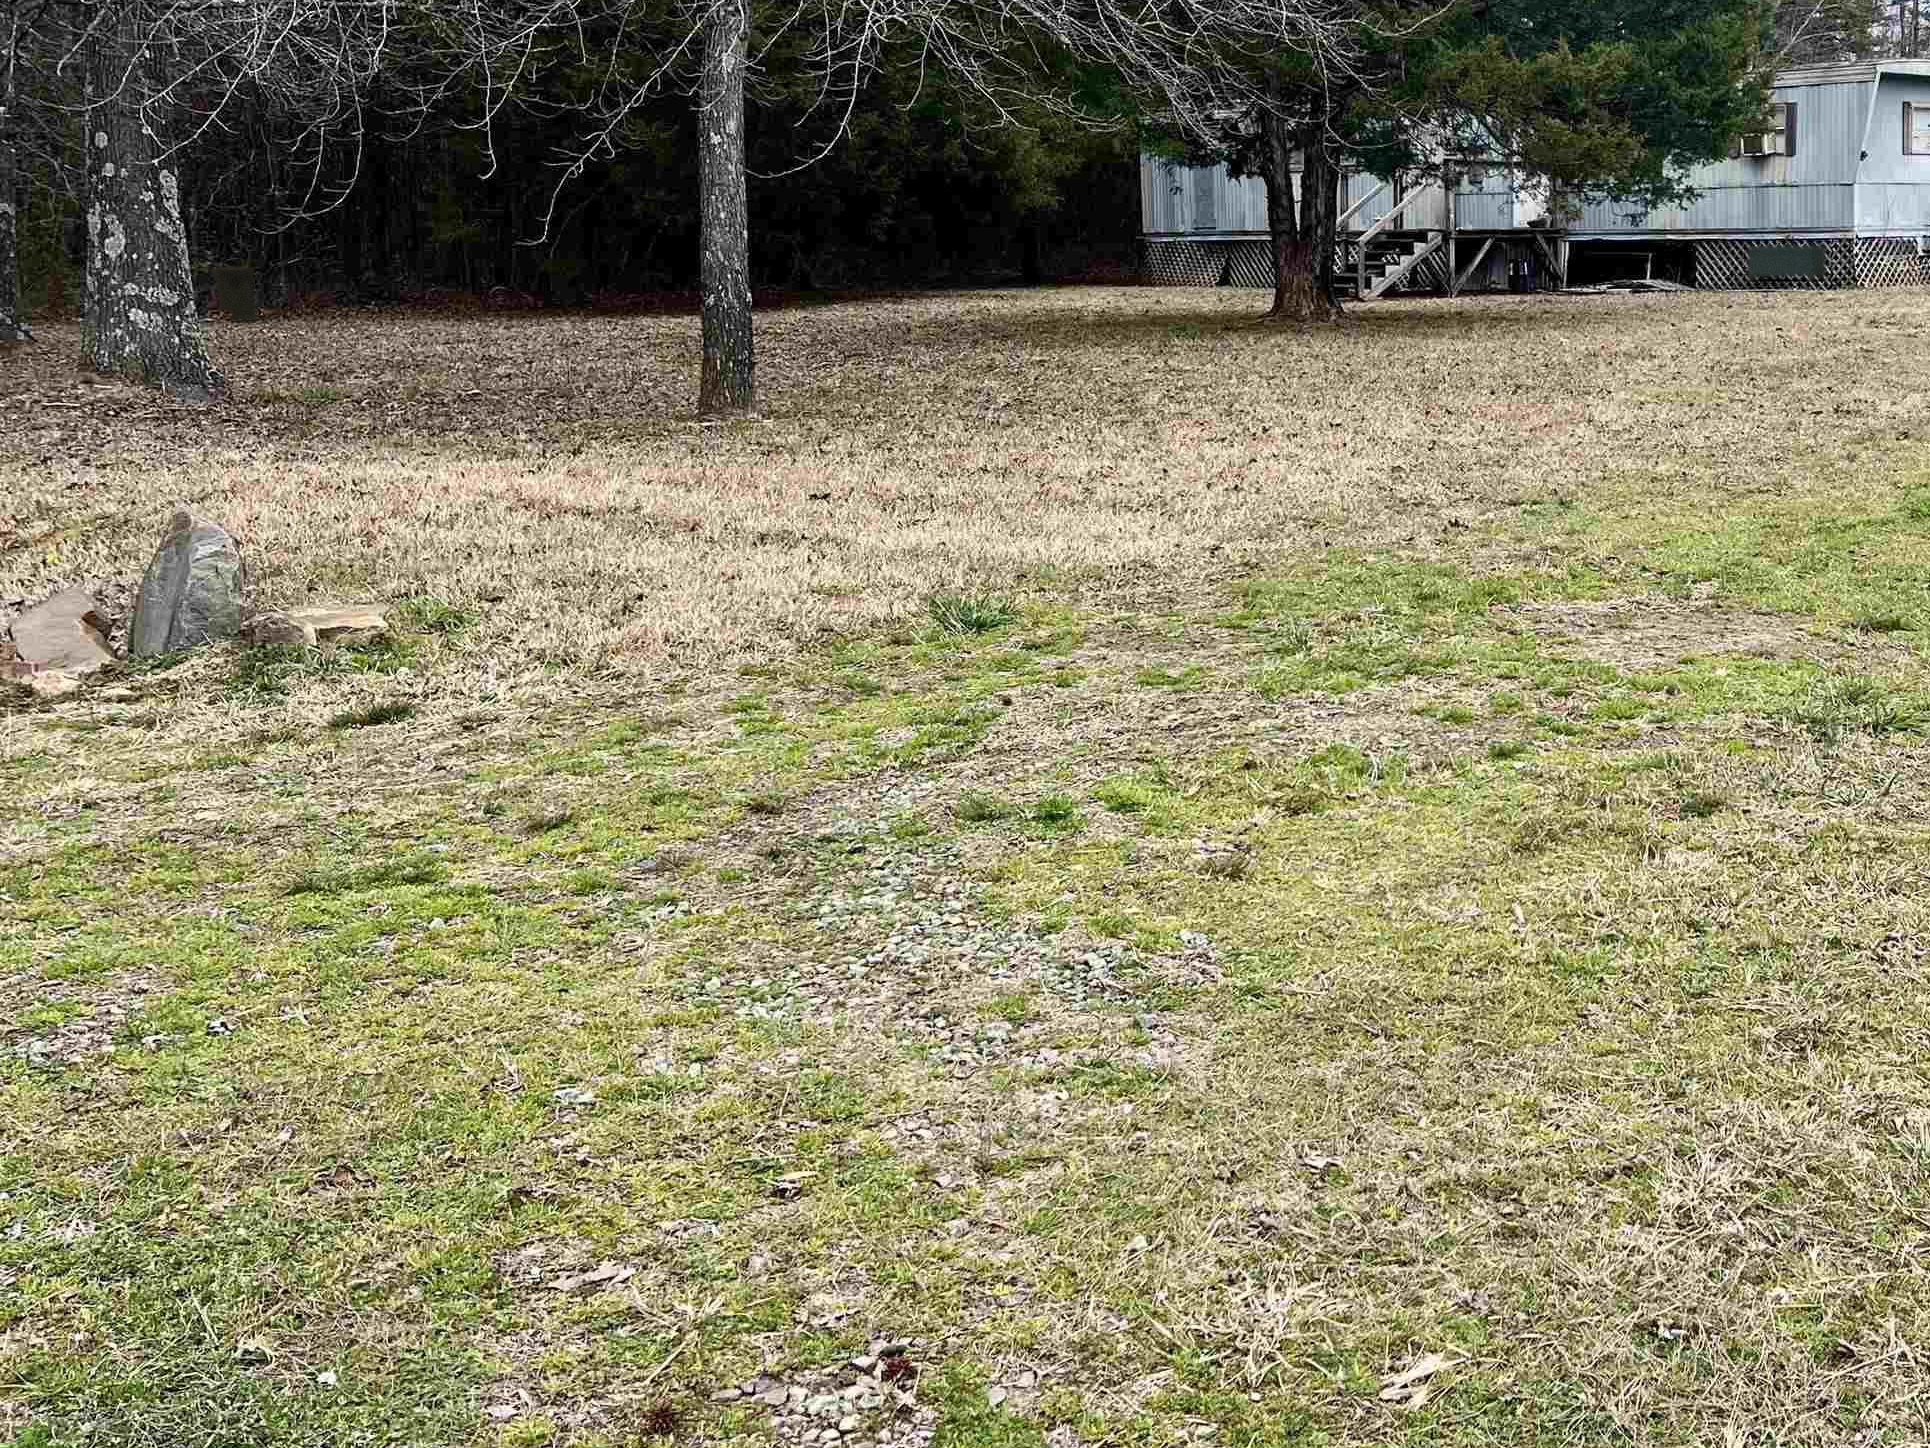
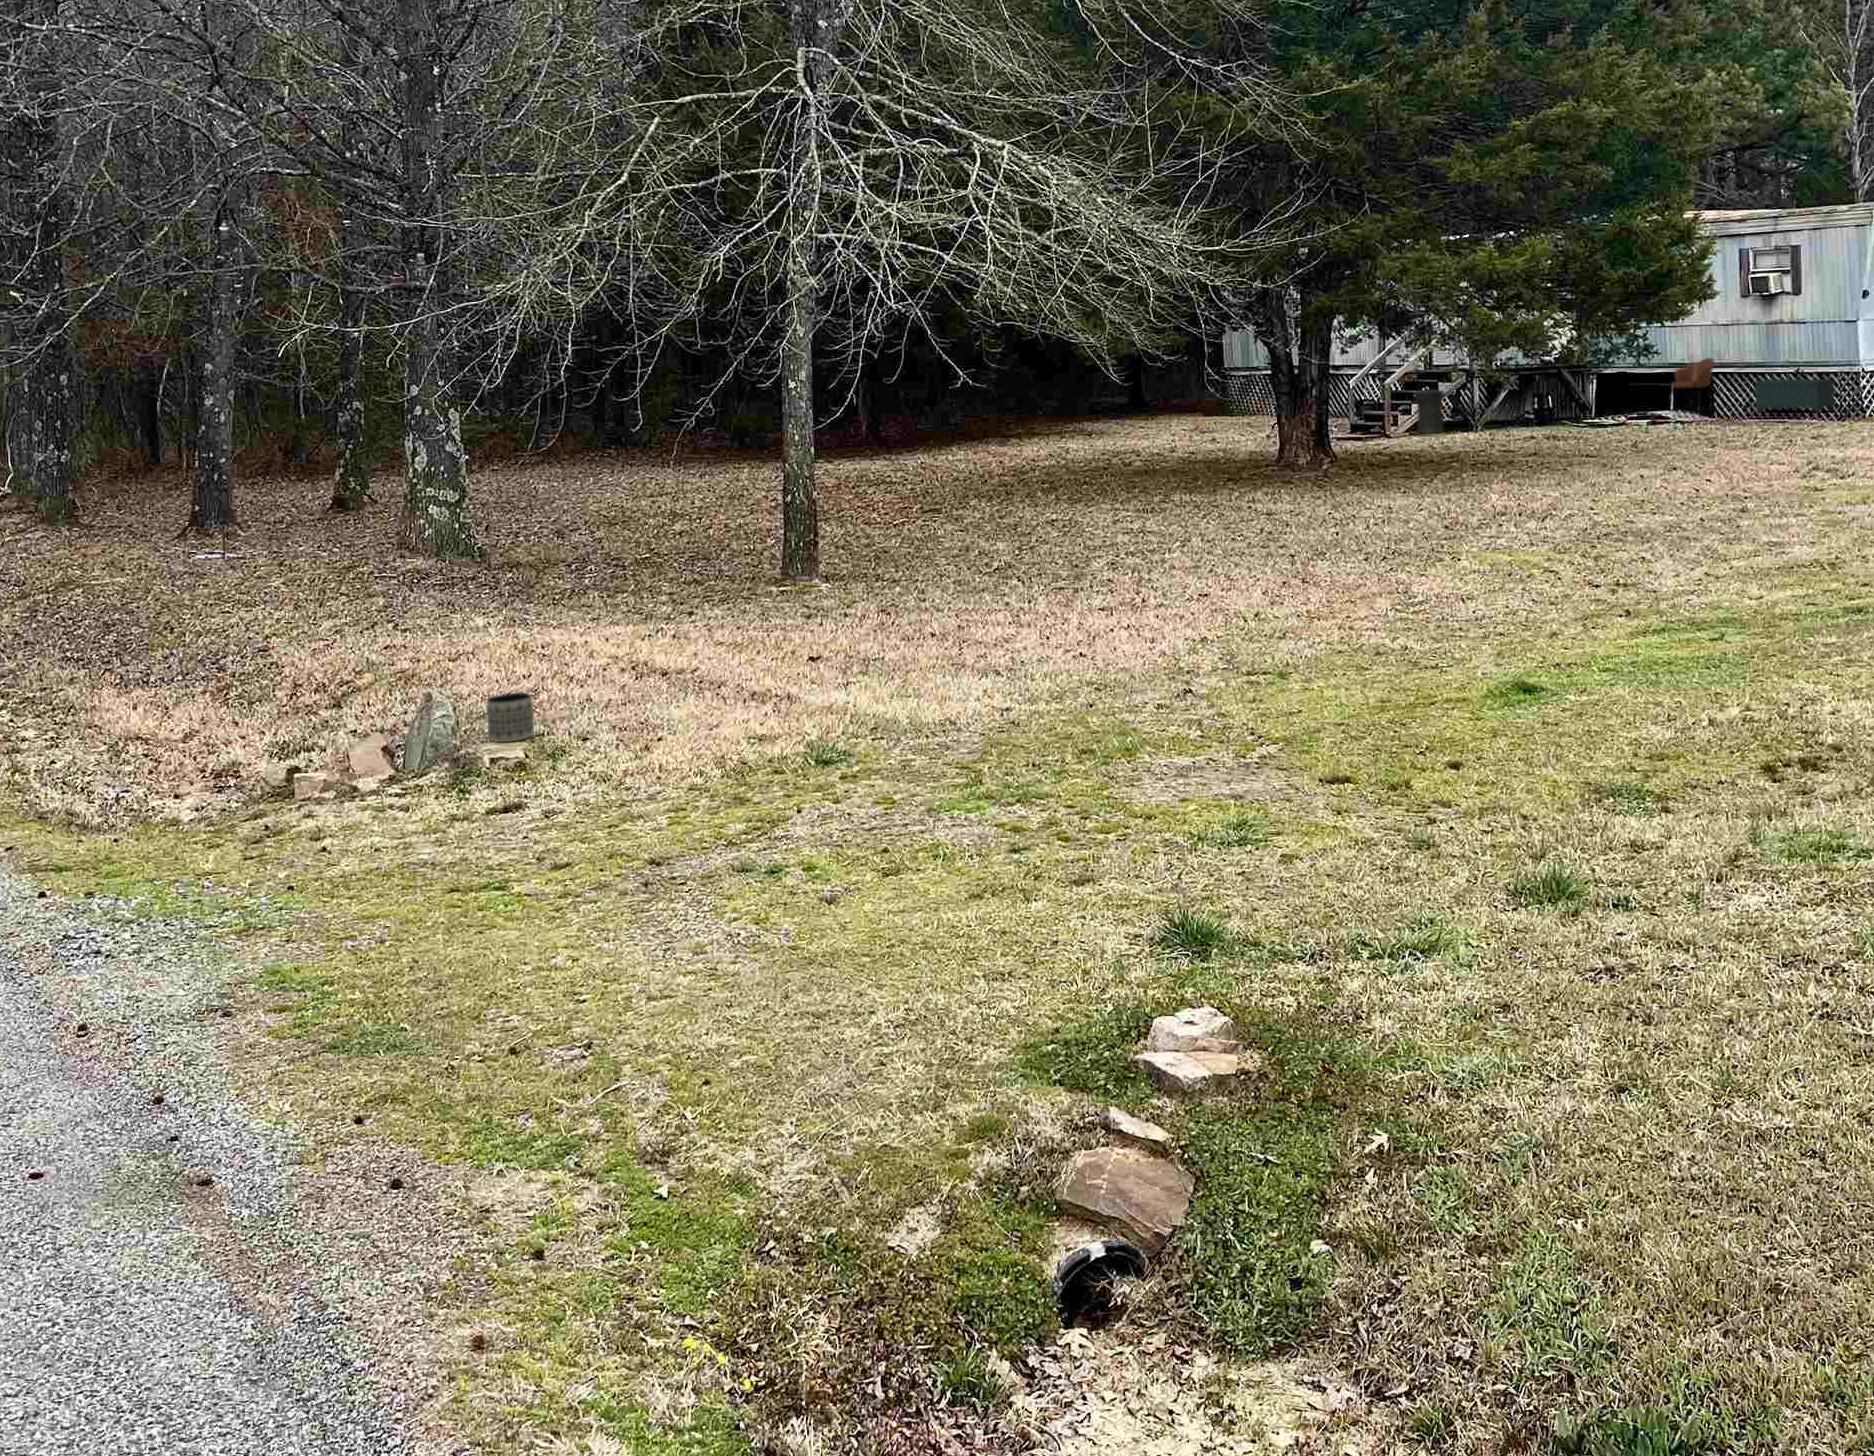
chair: none [1656,223,1703,280] -> present [1671,358,1714,412]
trash can: present [212,267,258,322] -> present [1414,389,1444,433]
planter: none [288,525,385,607] -> present [487,693,534,742]

